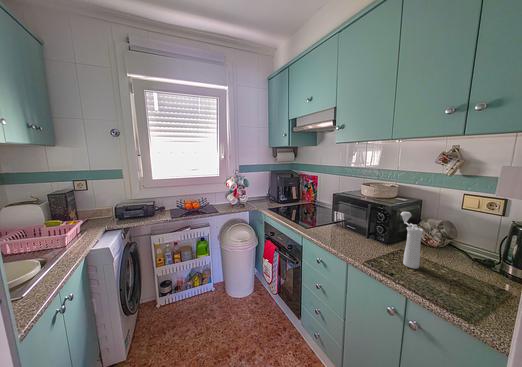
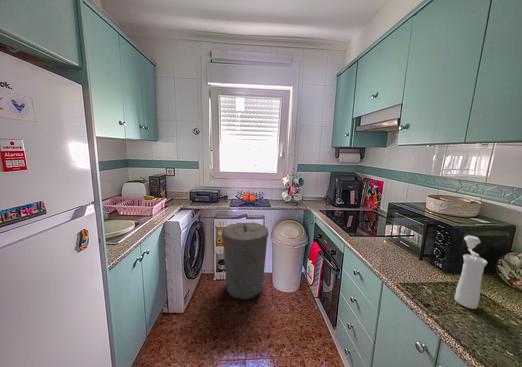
trash can: none [165,232,220,322] -> present [222,223,268,300]

